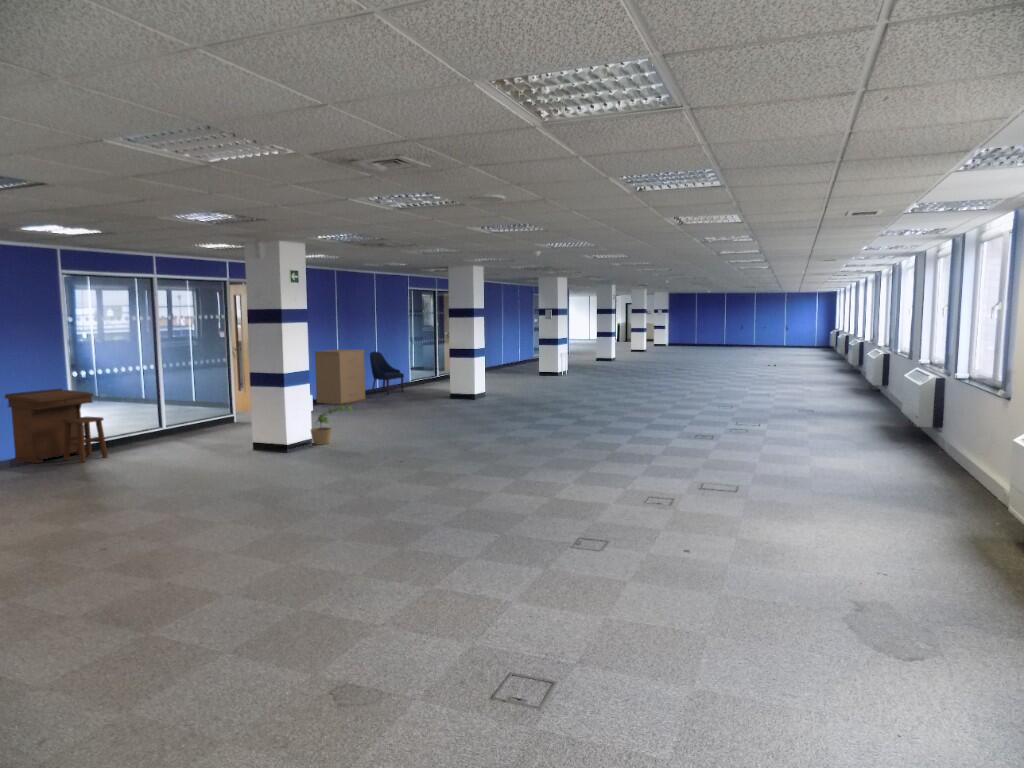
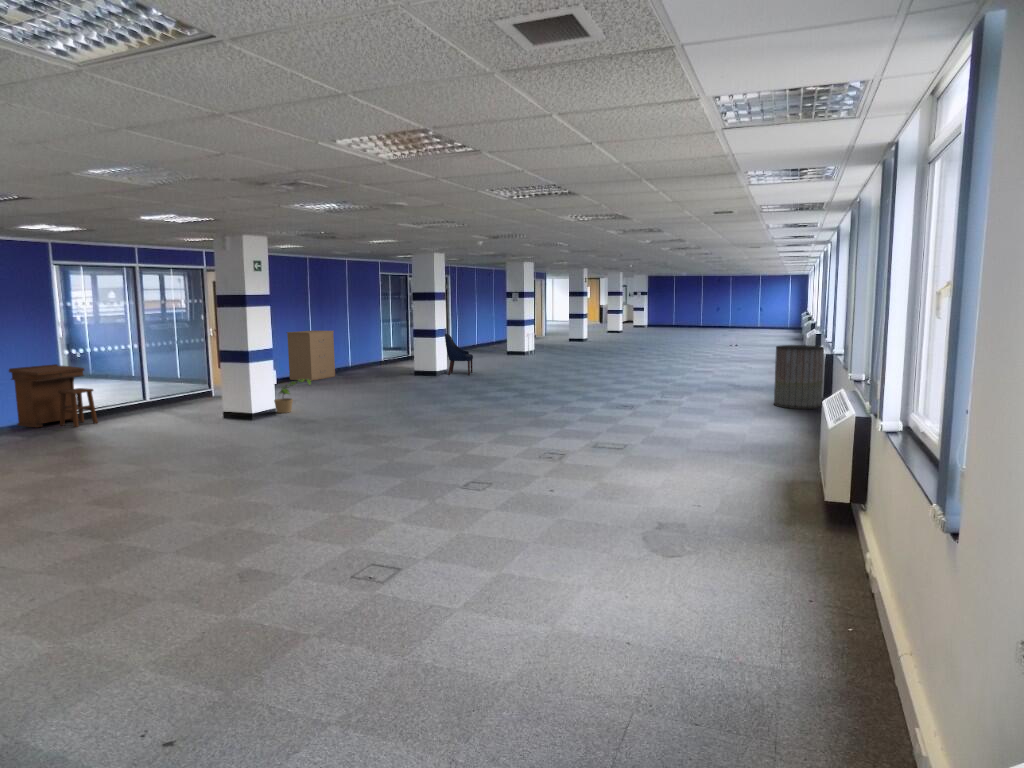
chair: present [370,352,404,394] -> present [445,334,473,375]
trash can: none [878,368,940,441] -> present [774,345,824,409]

